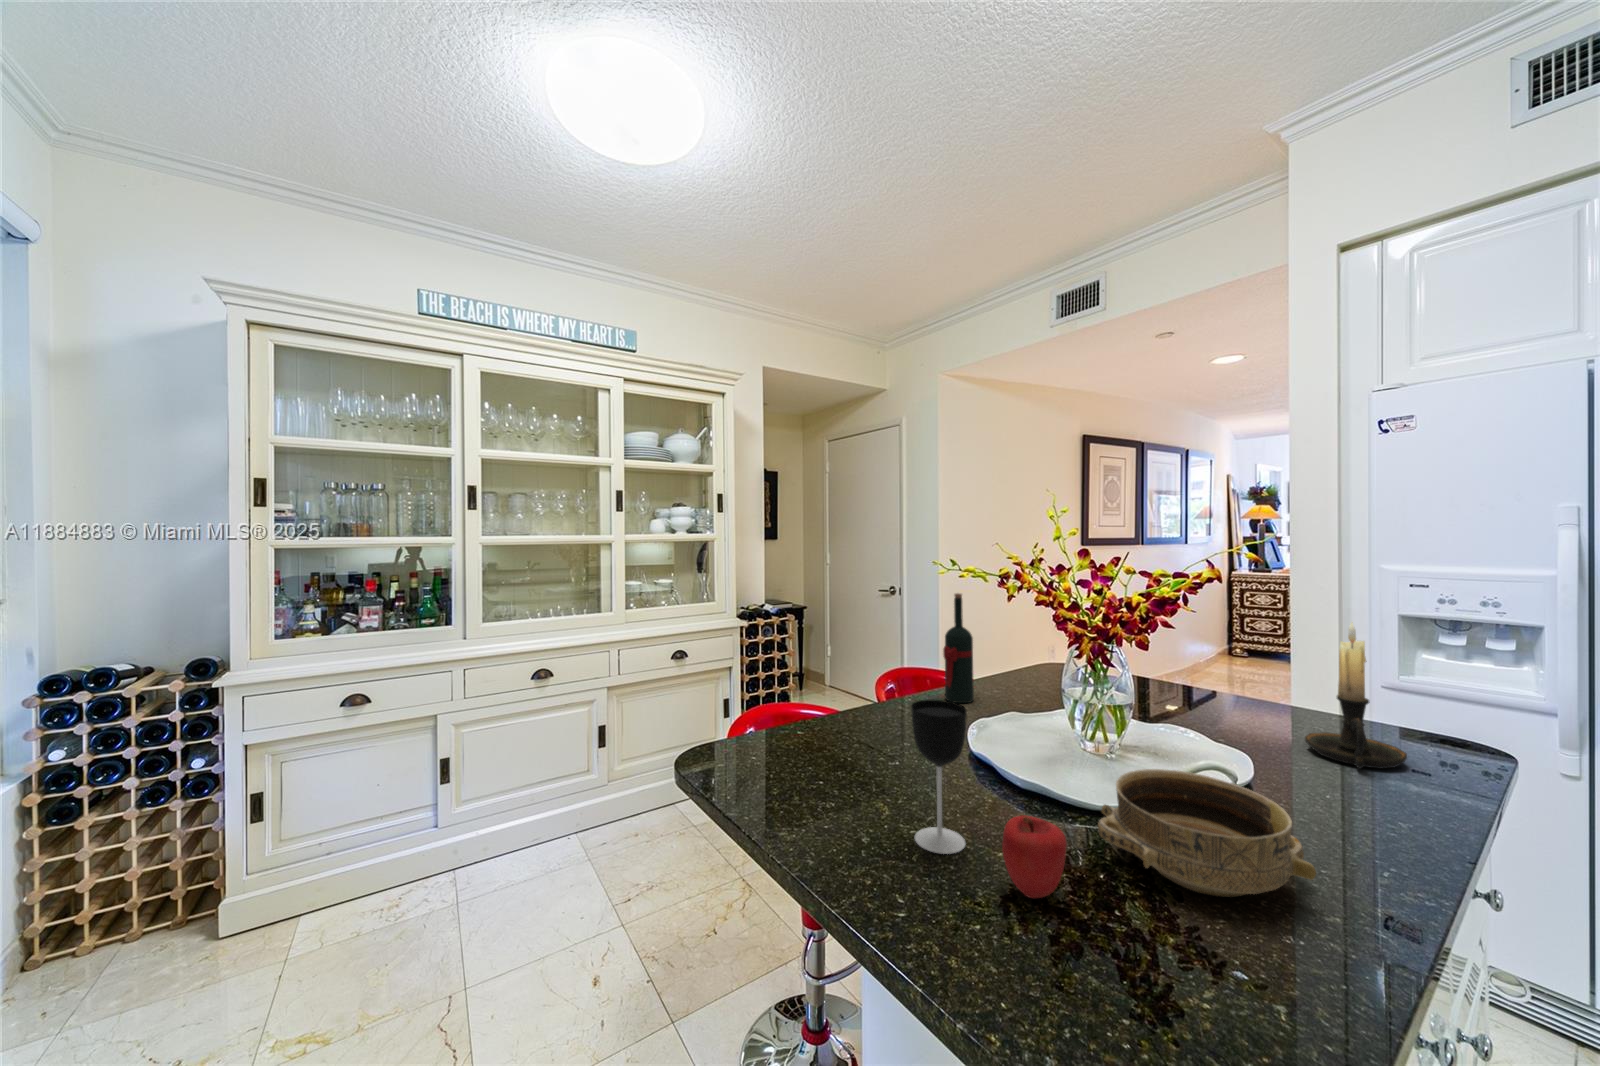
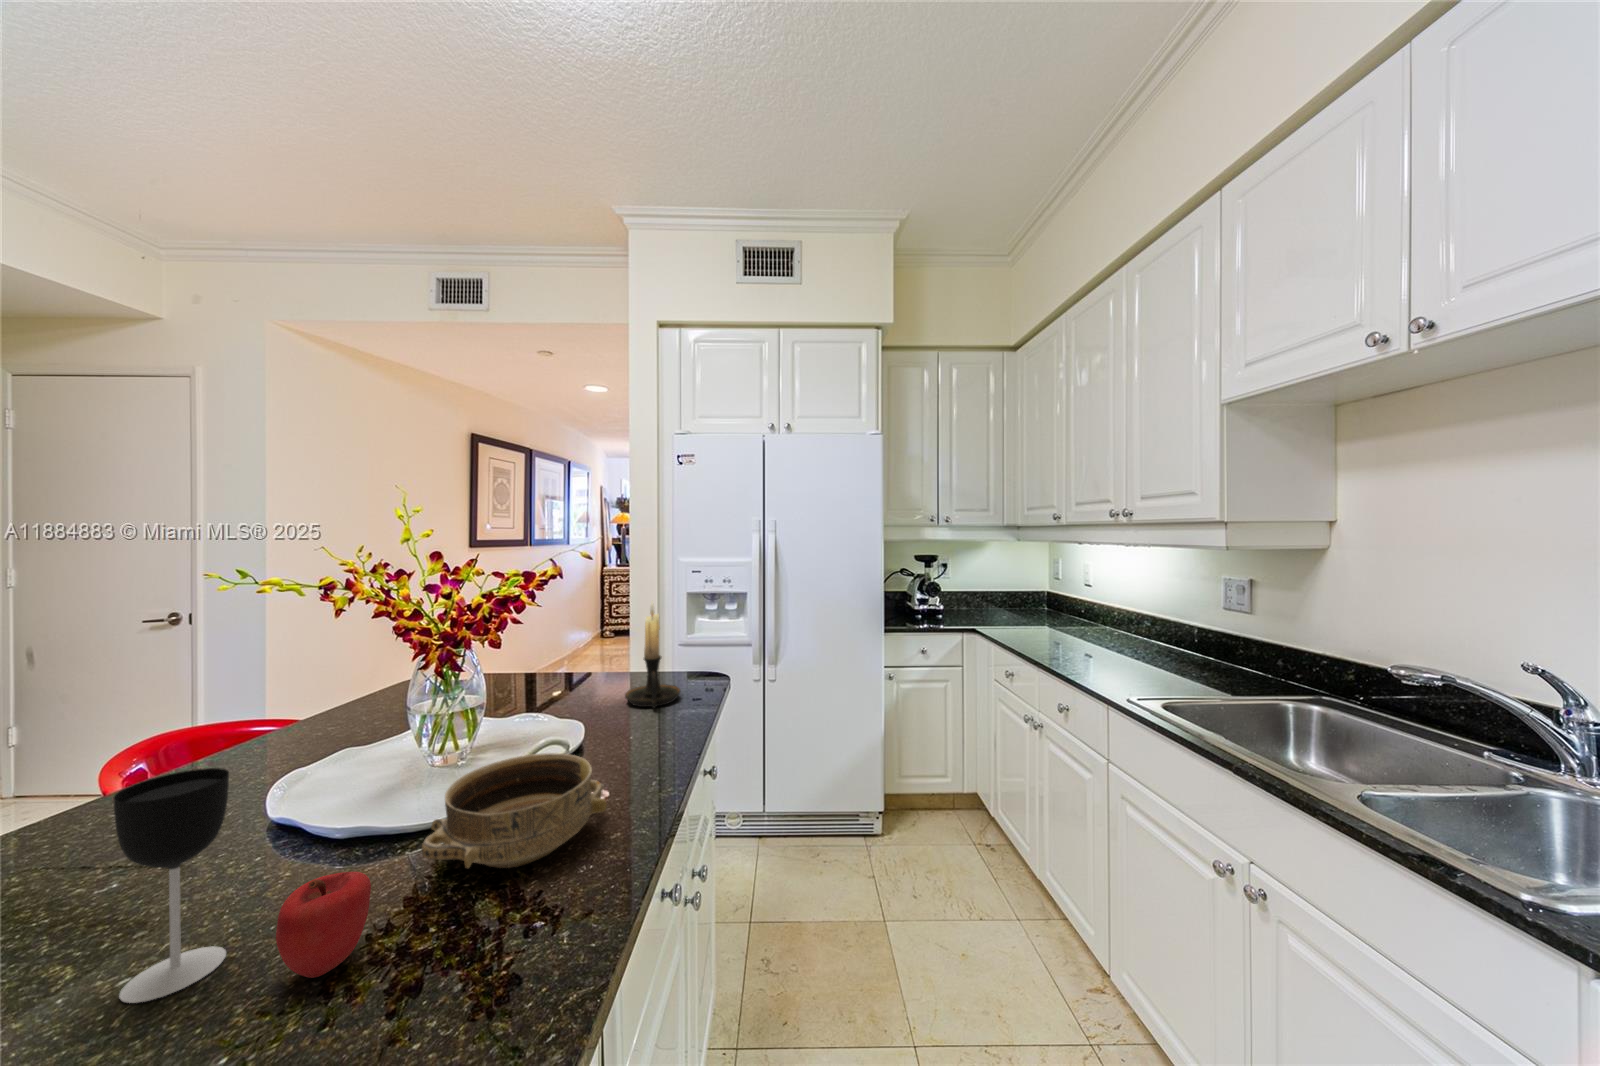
wine bottle: present [943,593,974,703] -> none [240,614,294,760]

